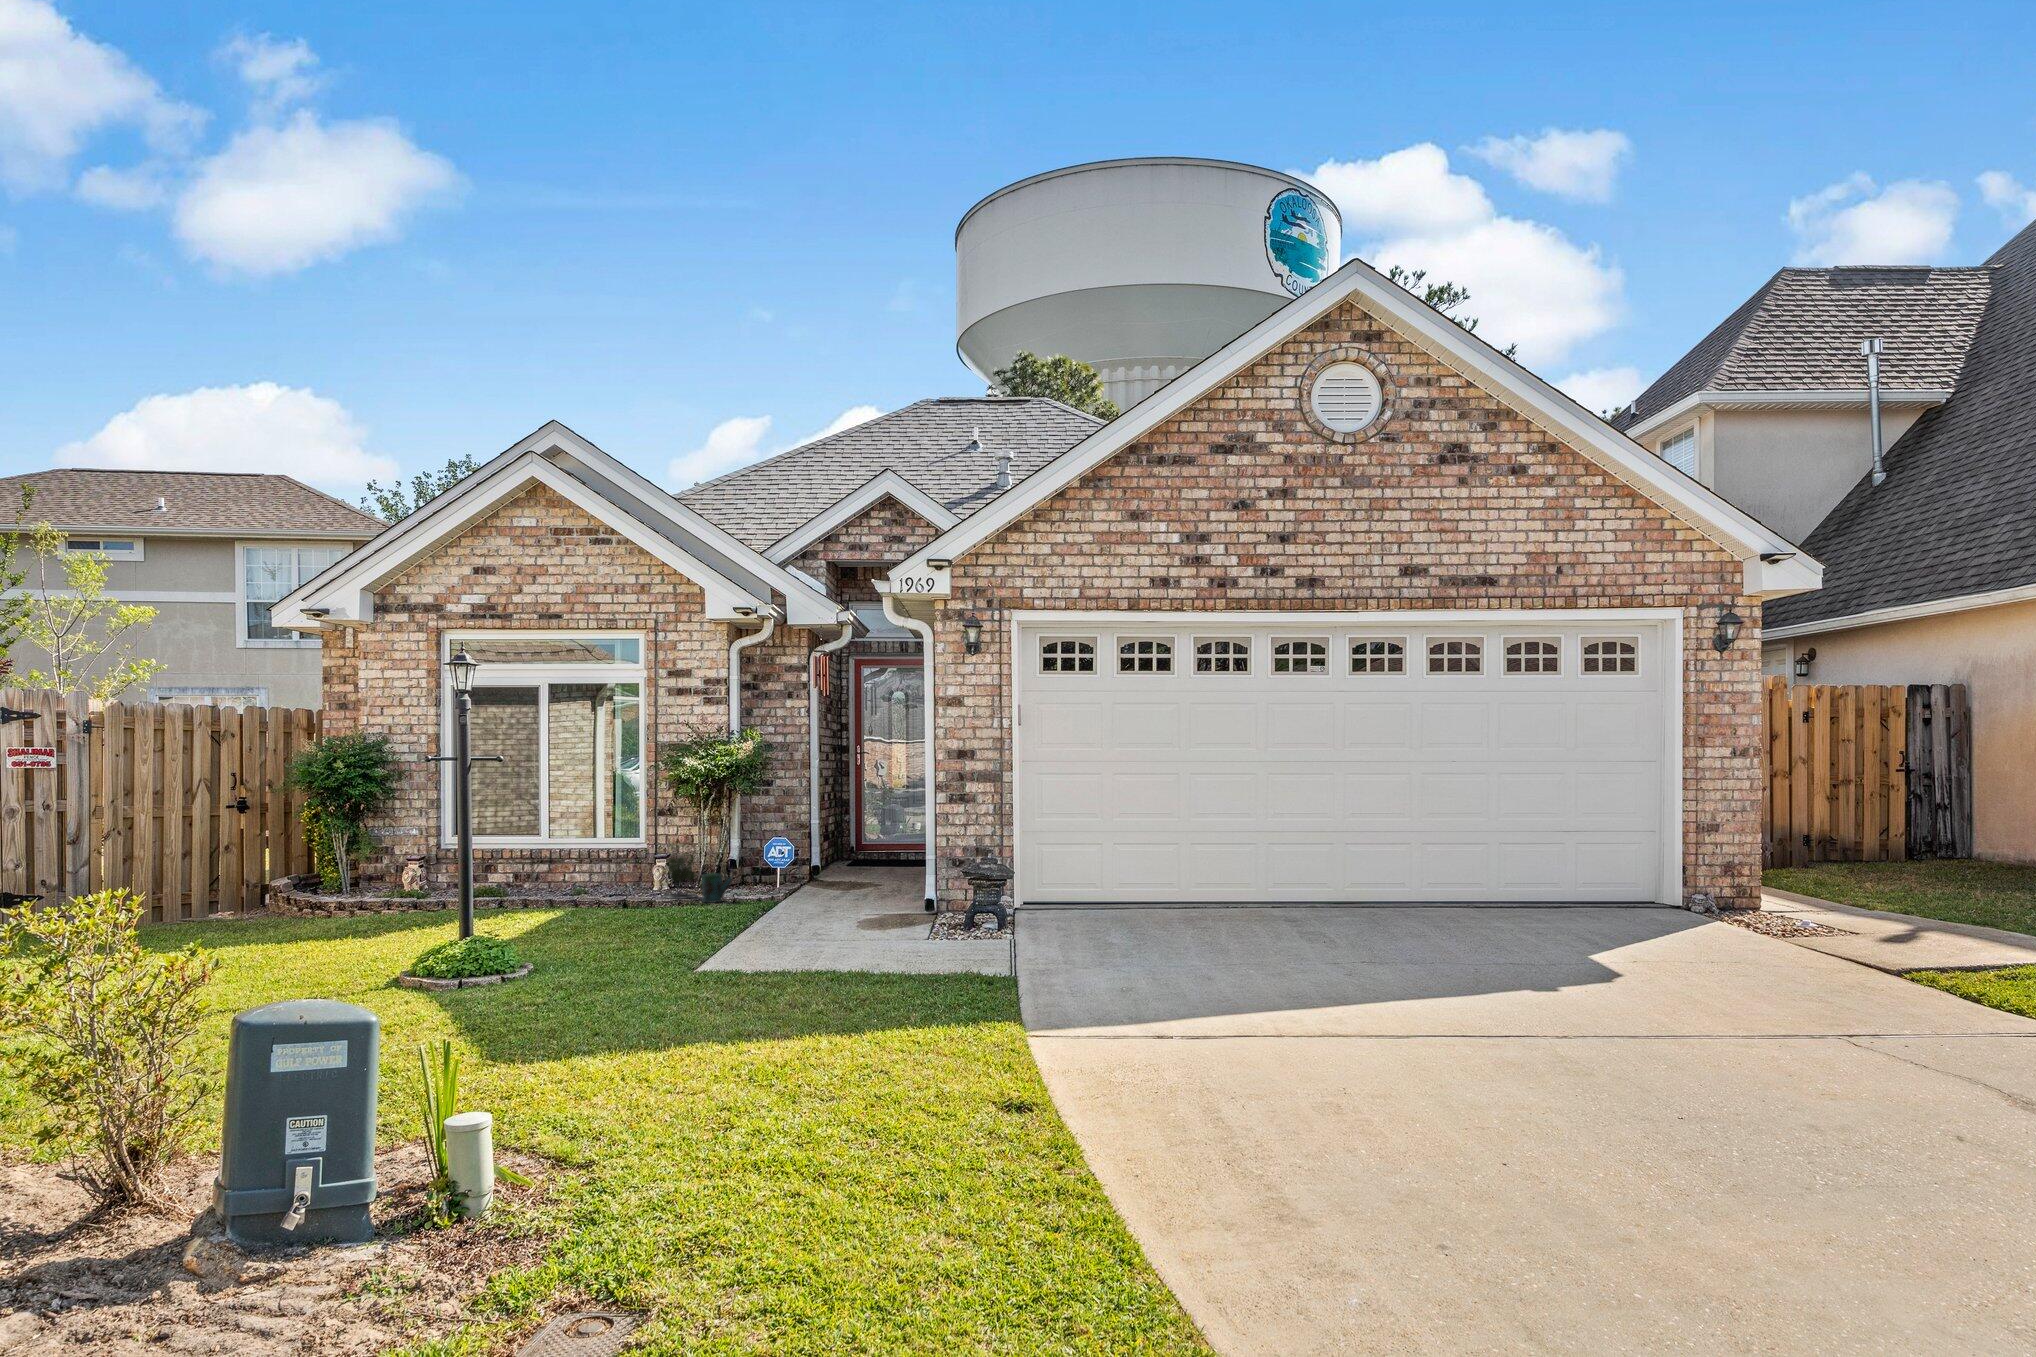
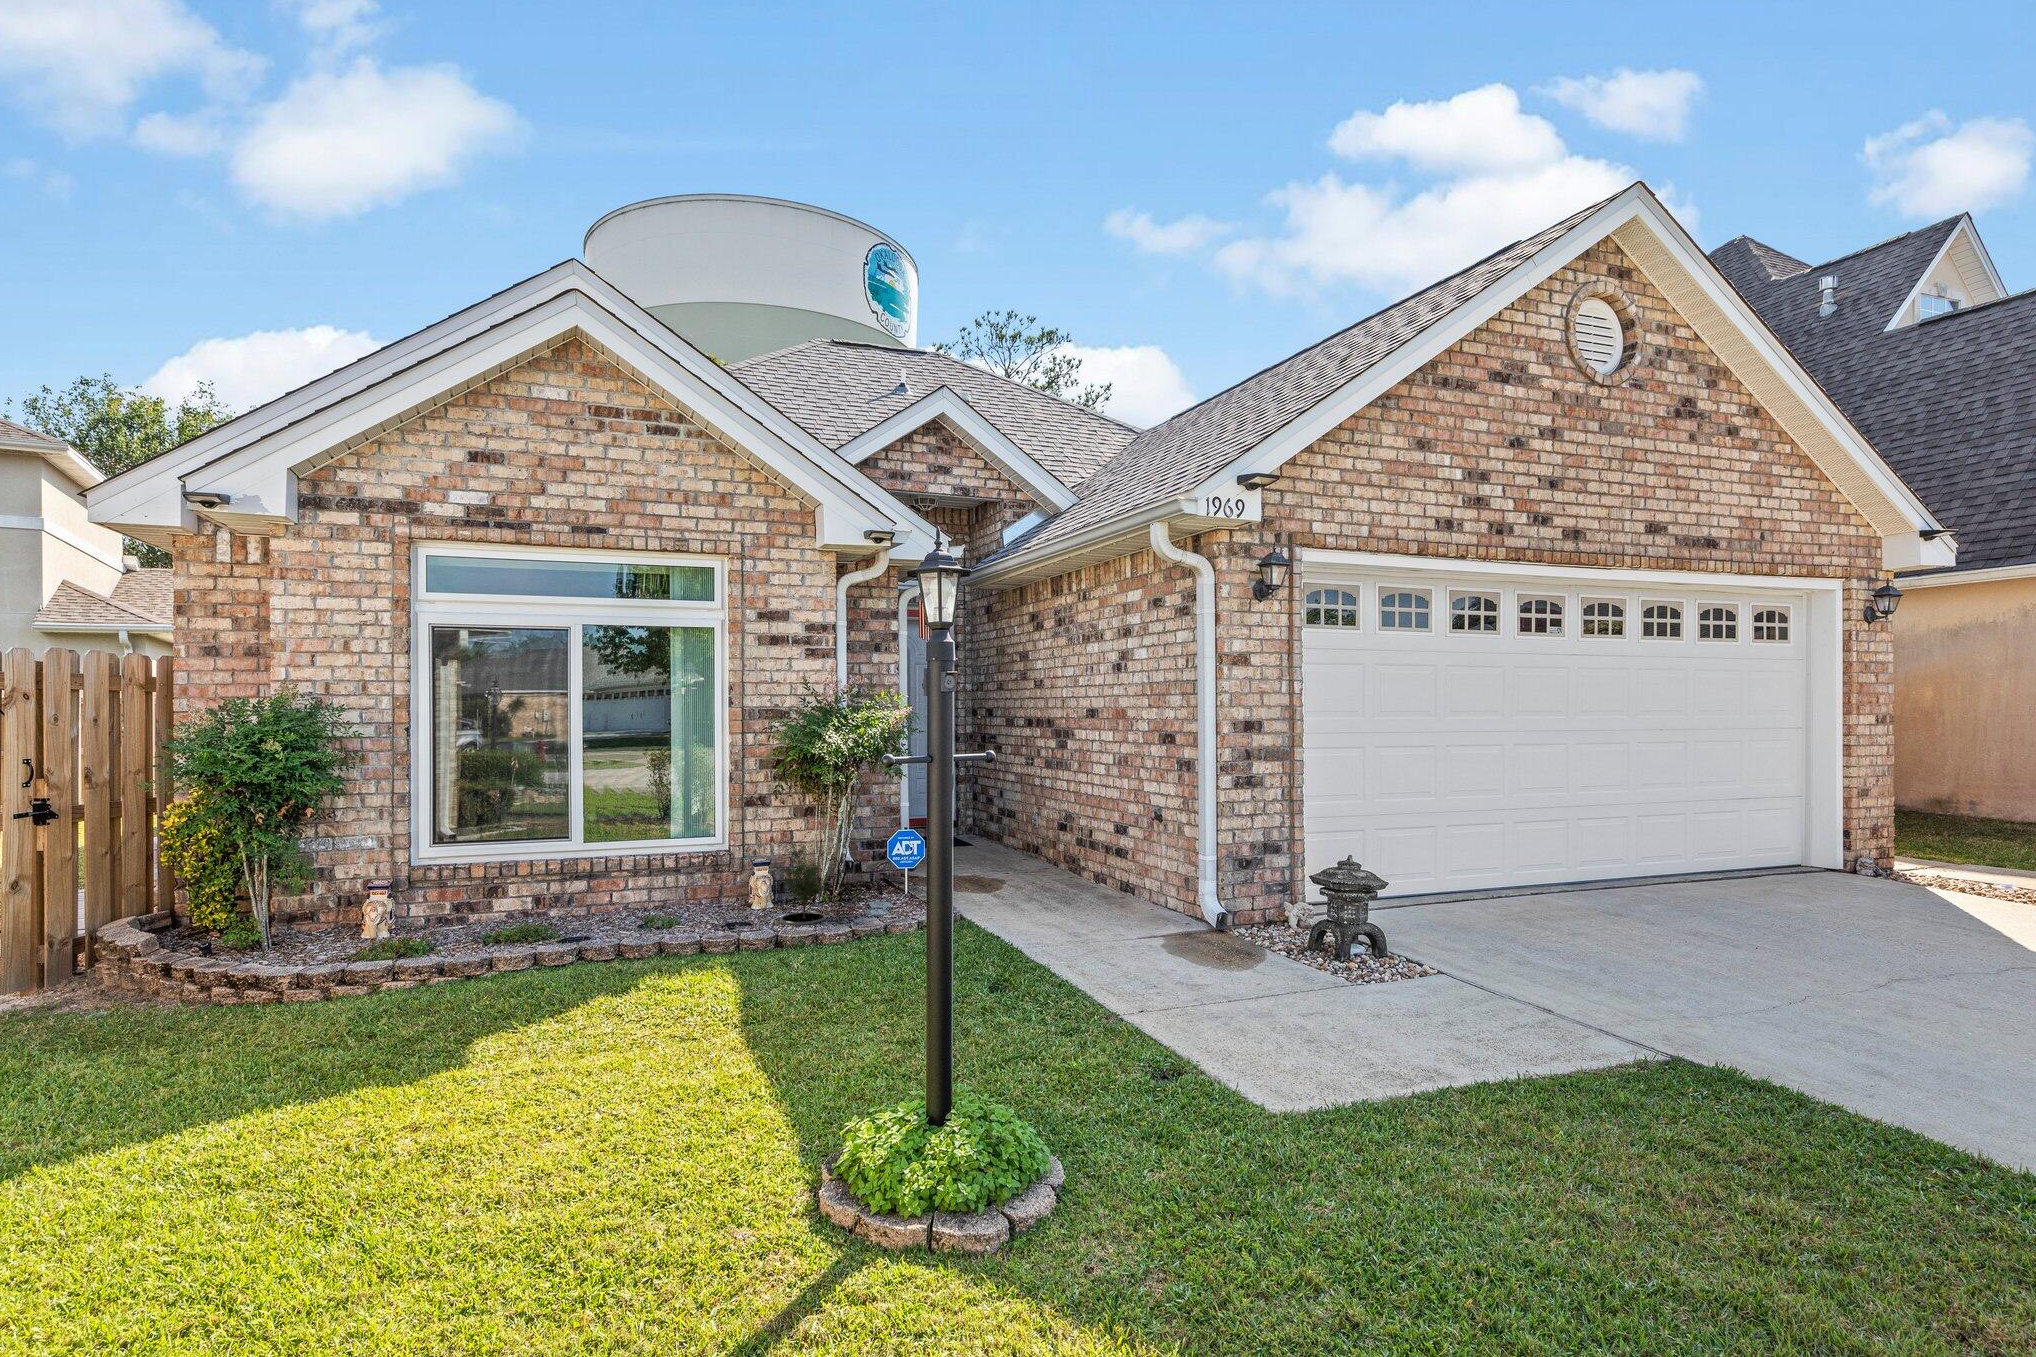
watering can: present [701,871,737,903] -> none [849,883,912,930]

